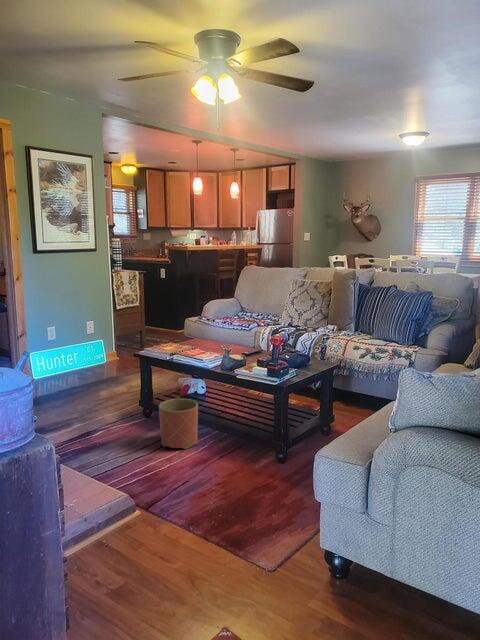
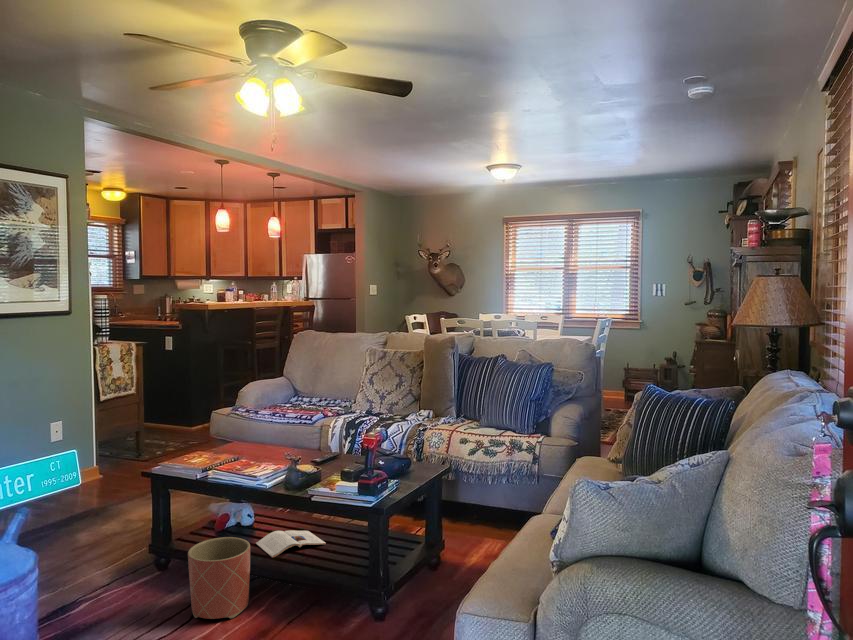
magazine: none [205,399,251,415] -> present [256,530,326,557]

